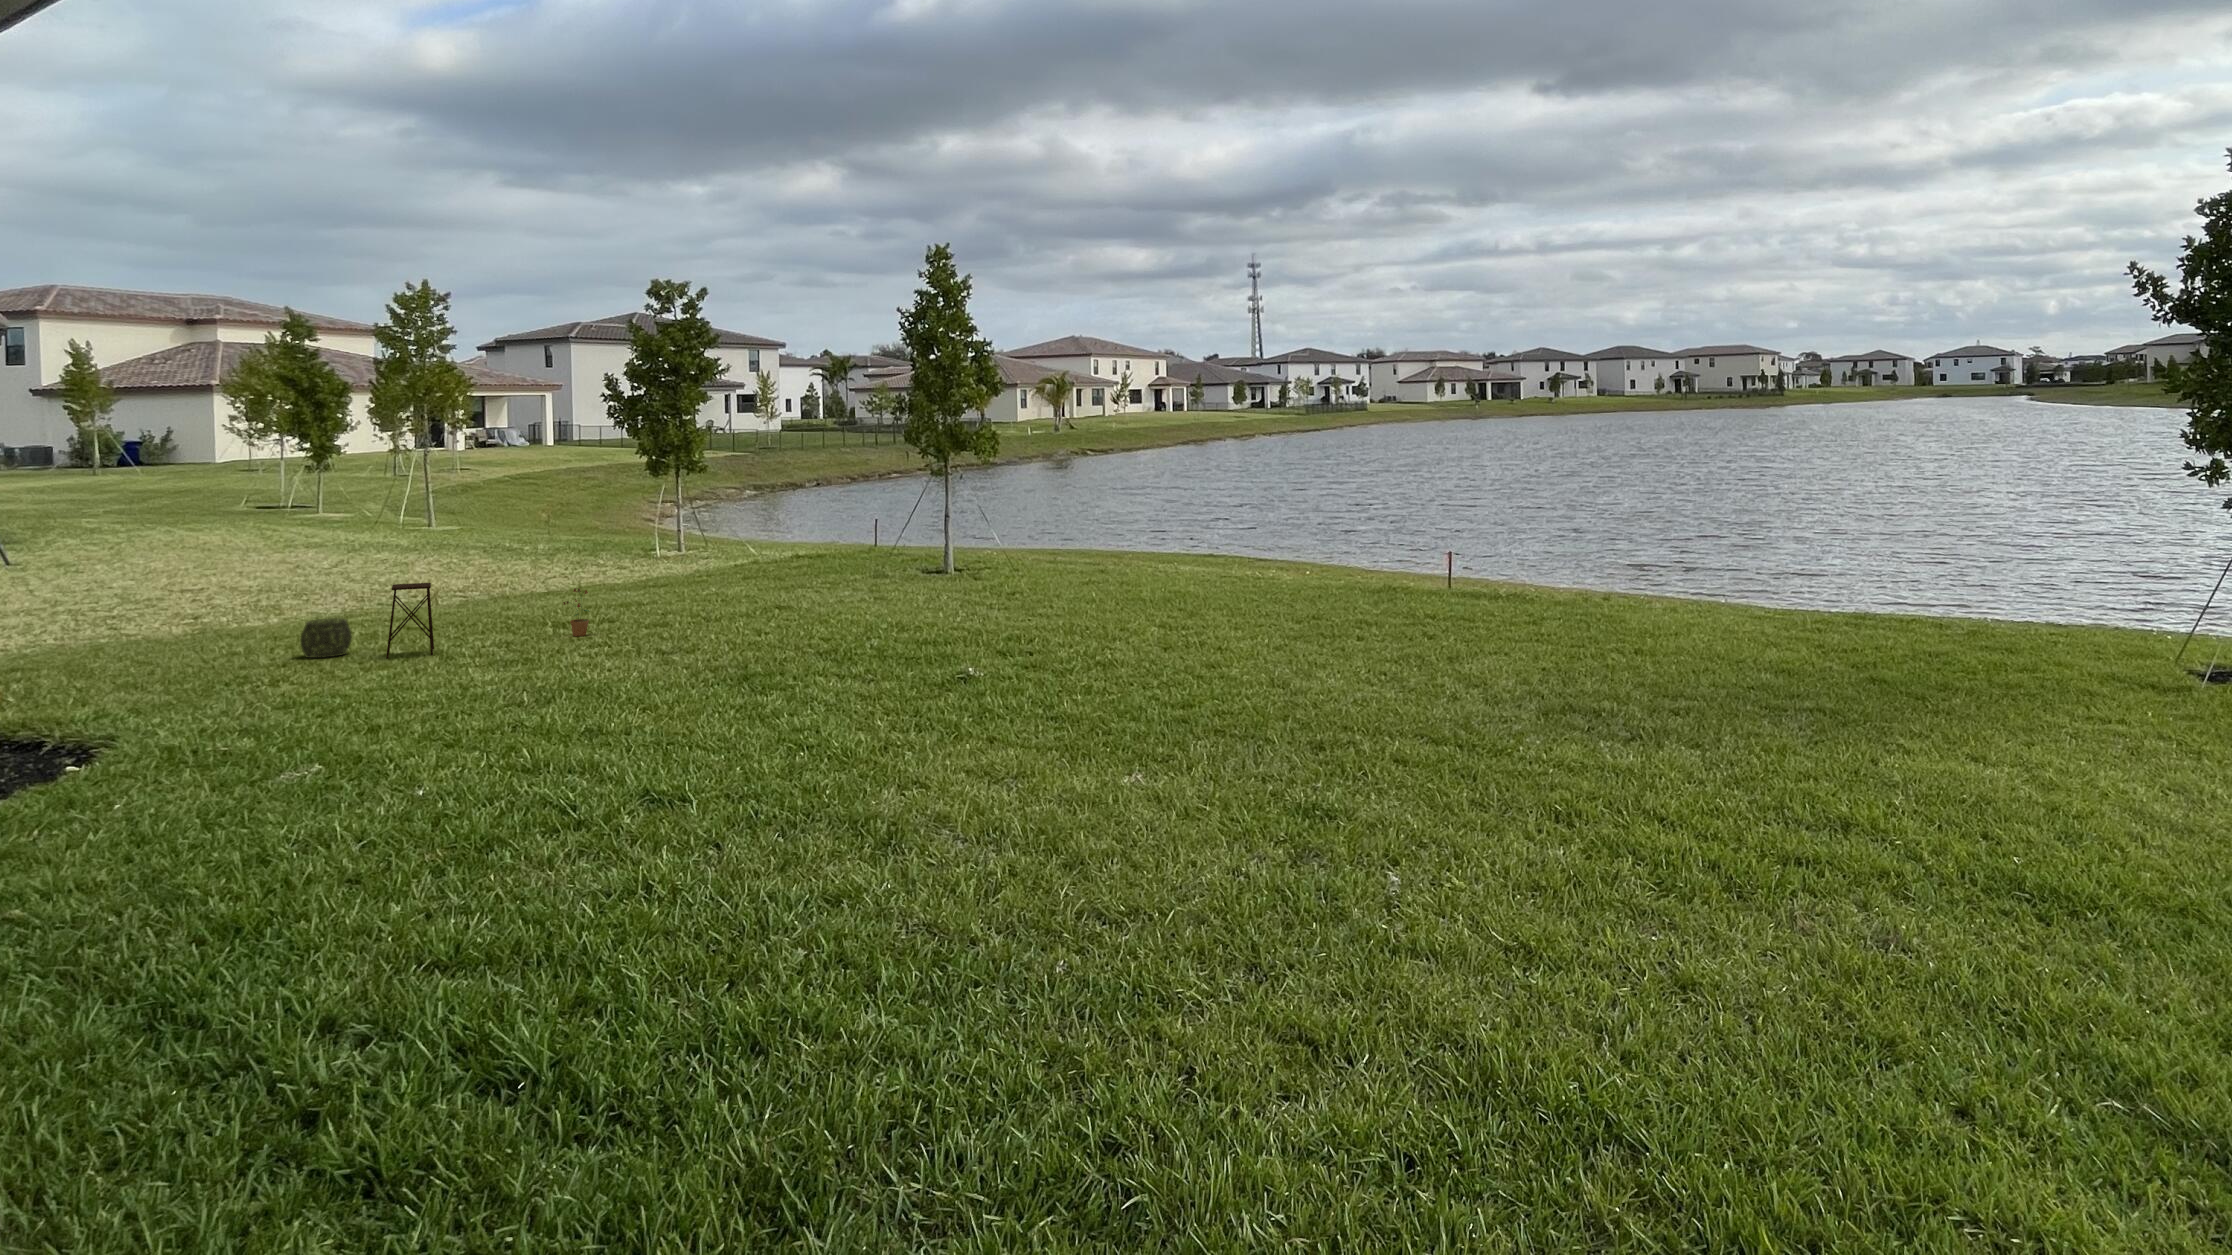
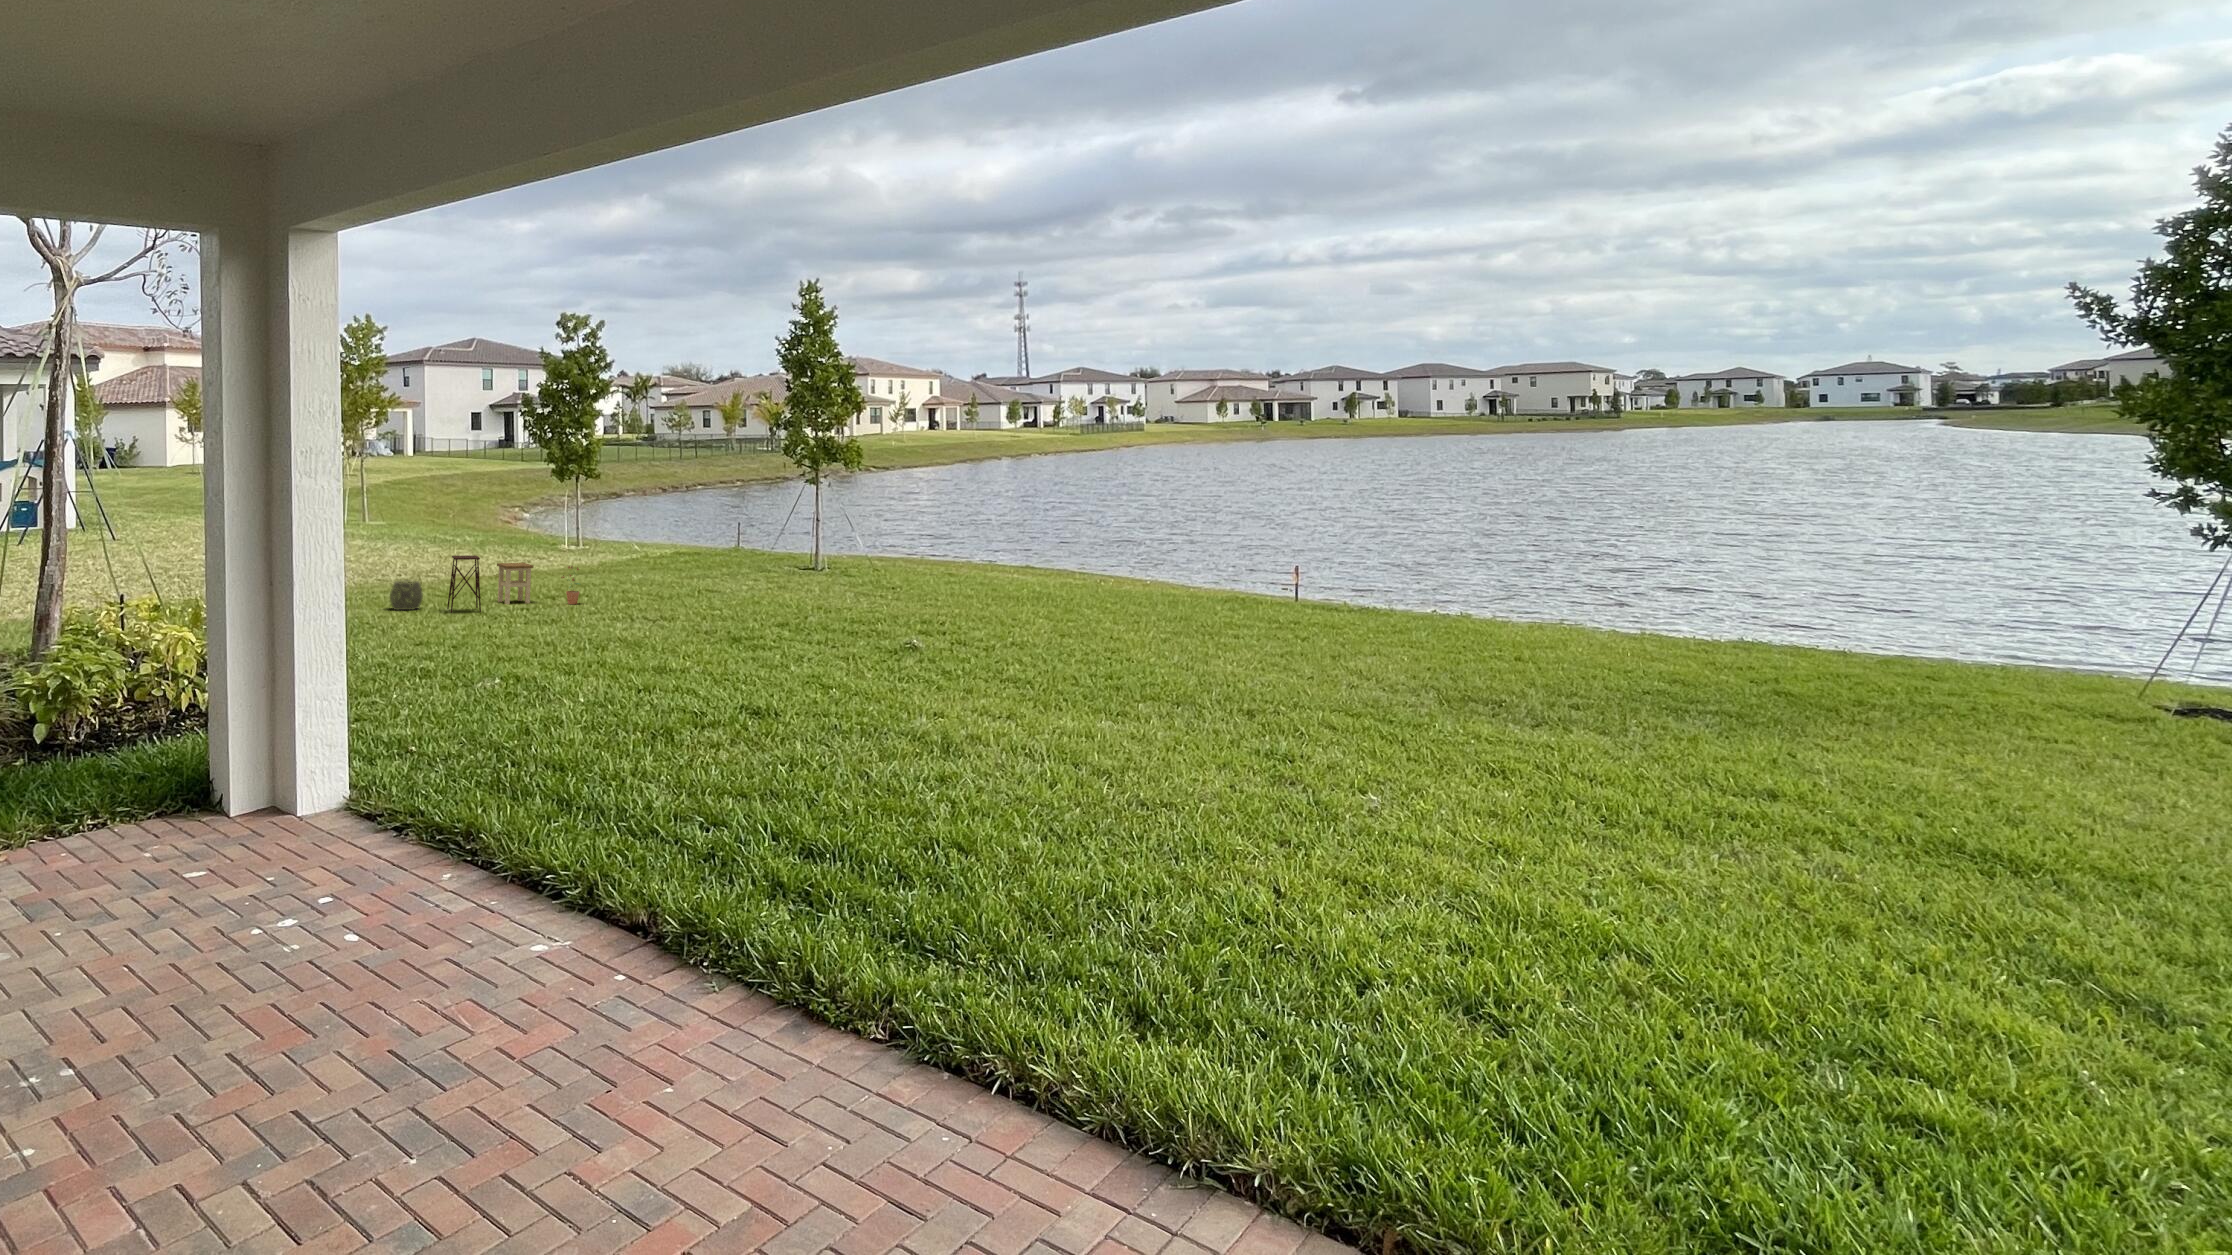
stool: none [475,586,525,641] -> present [497,563,534,604]

